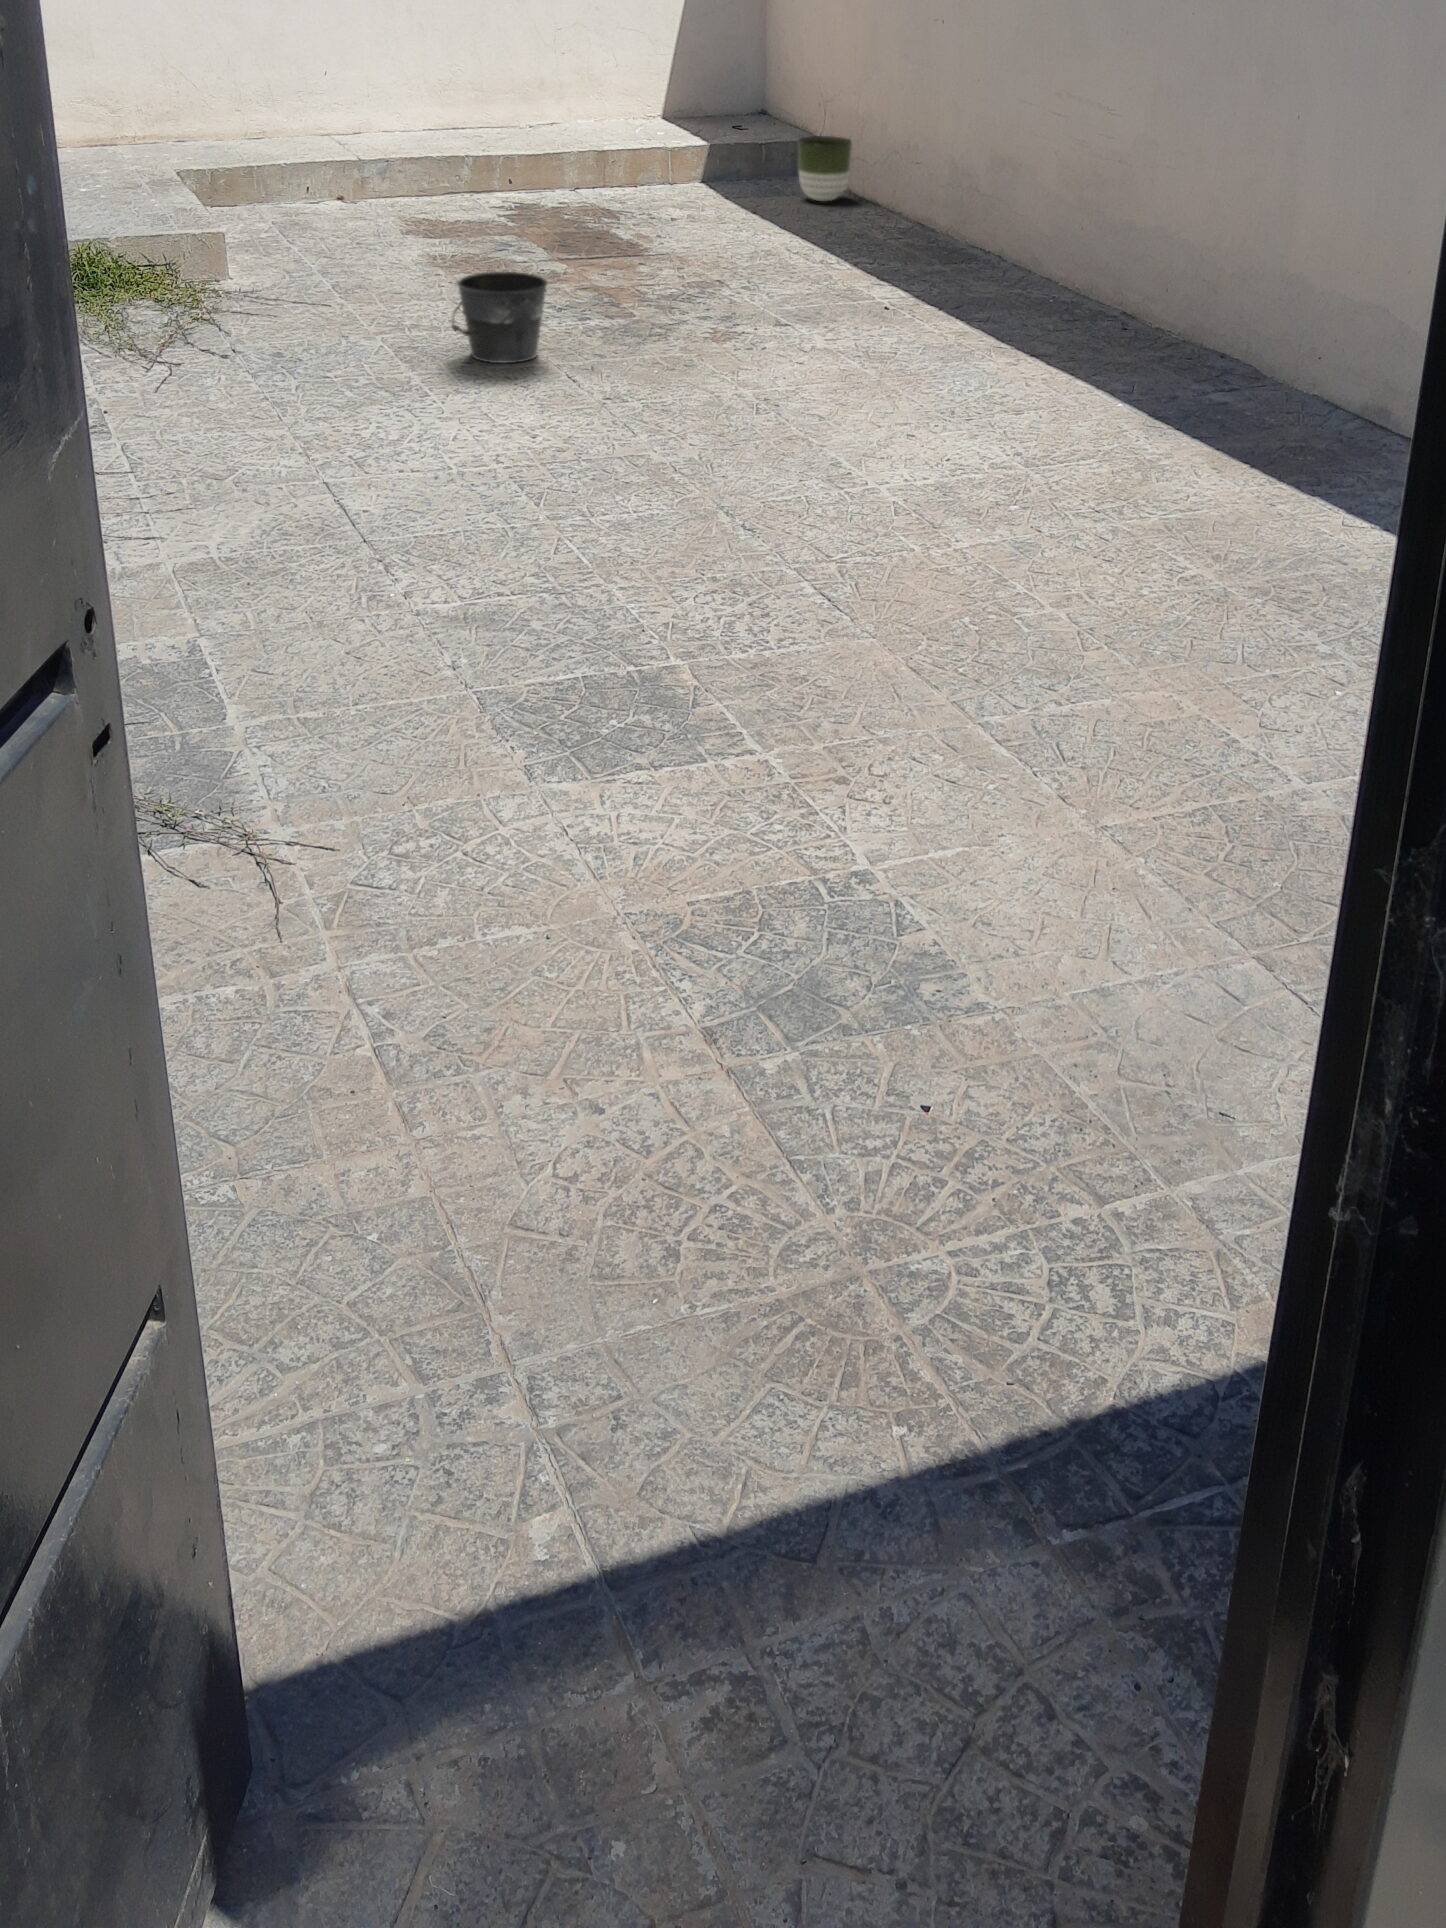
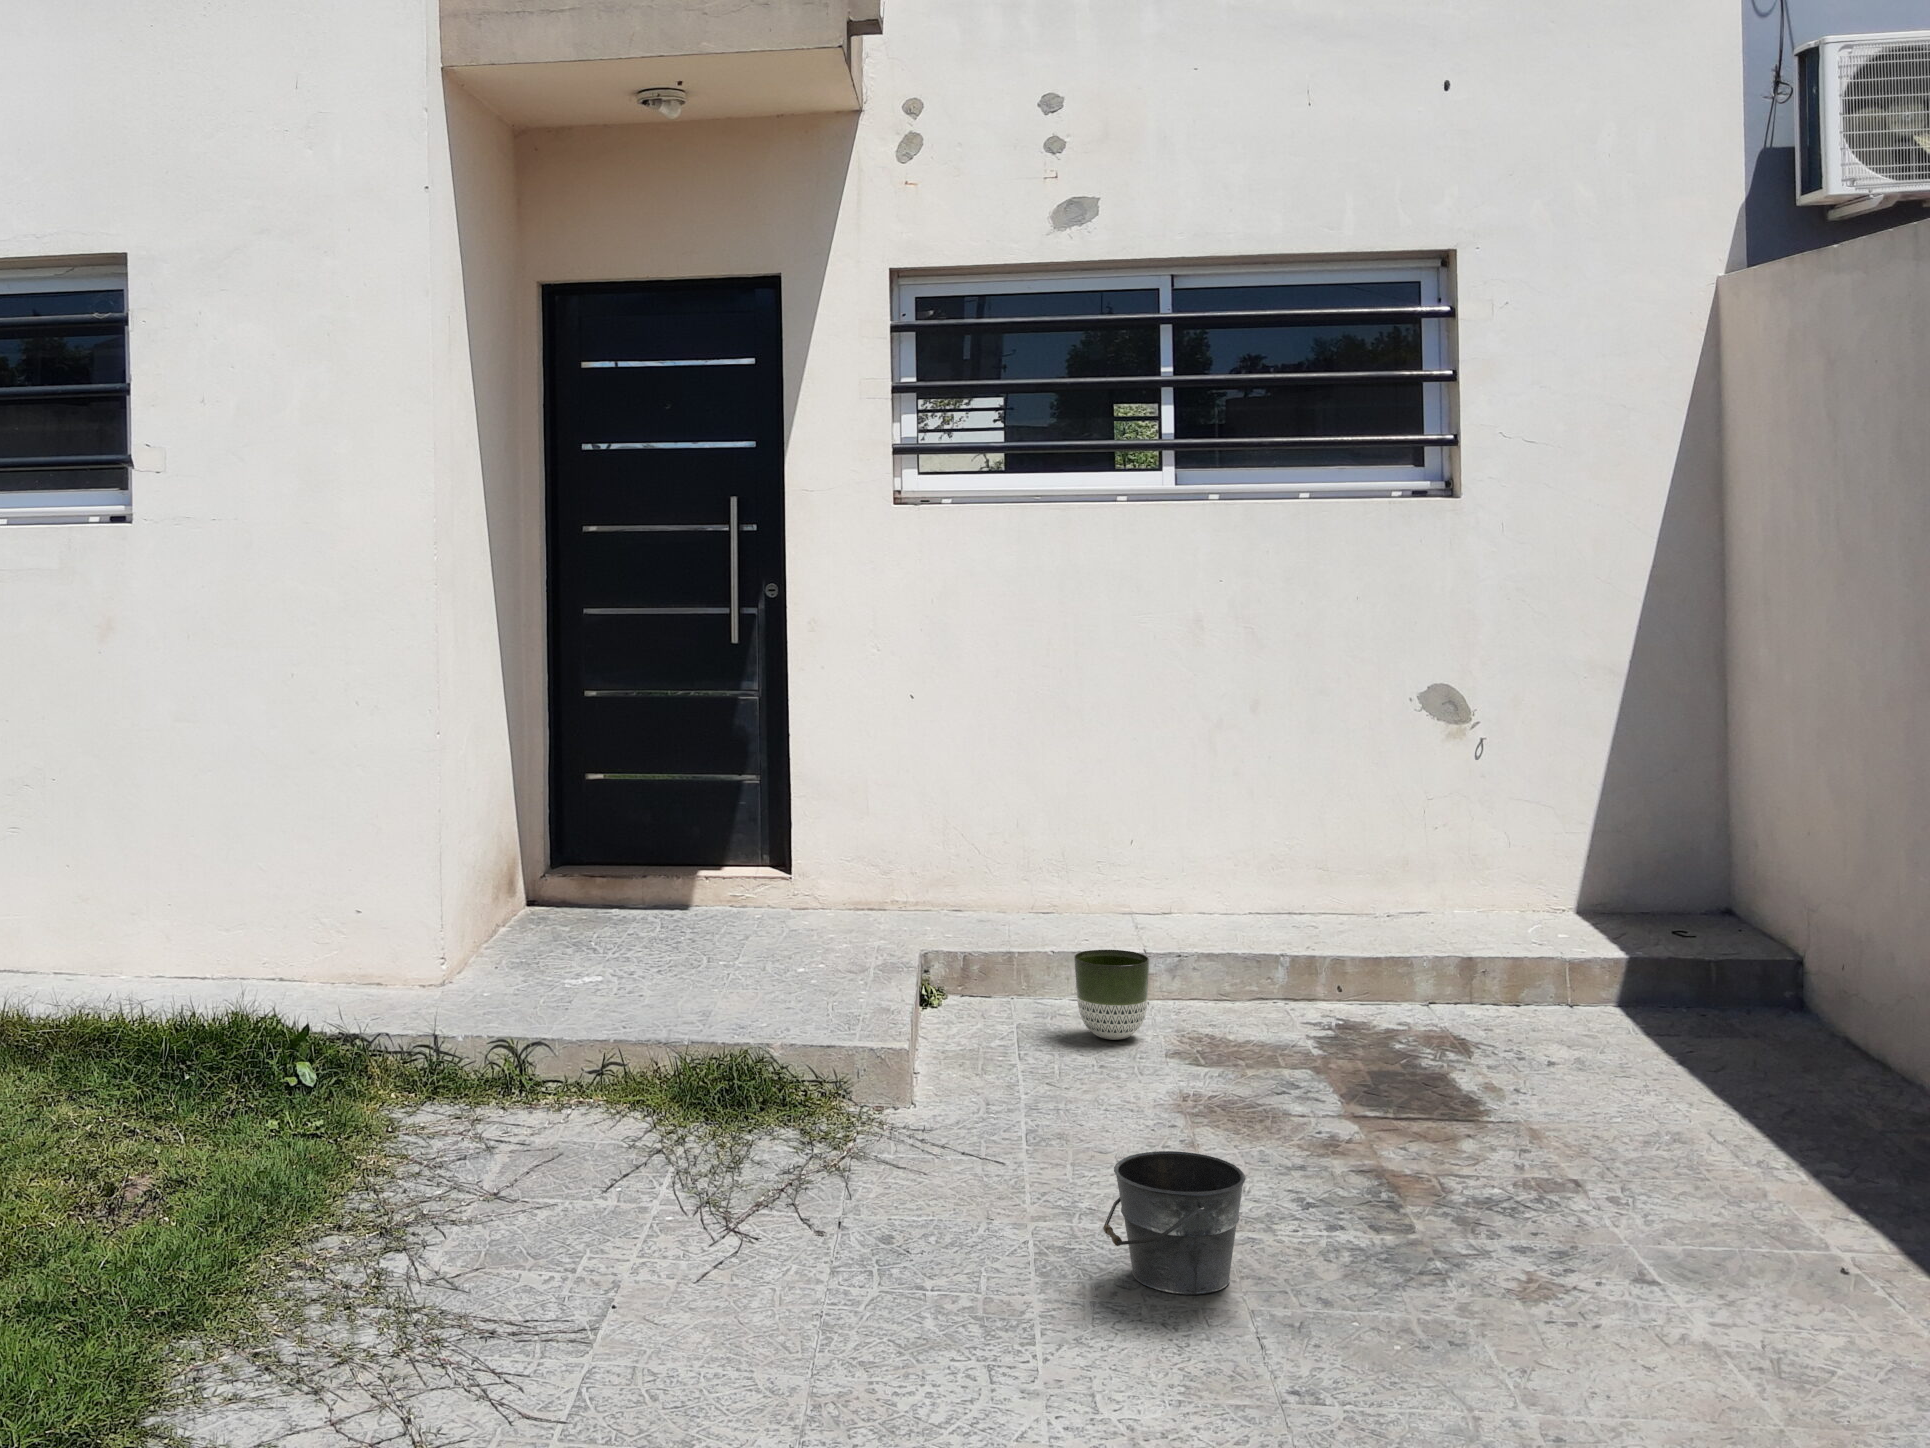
planter: present [798,136,852,201] -> present [1074,950,1149,1040]

